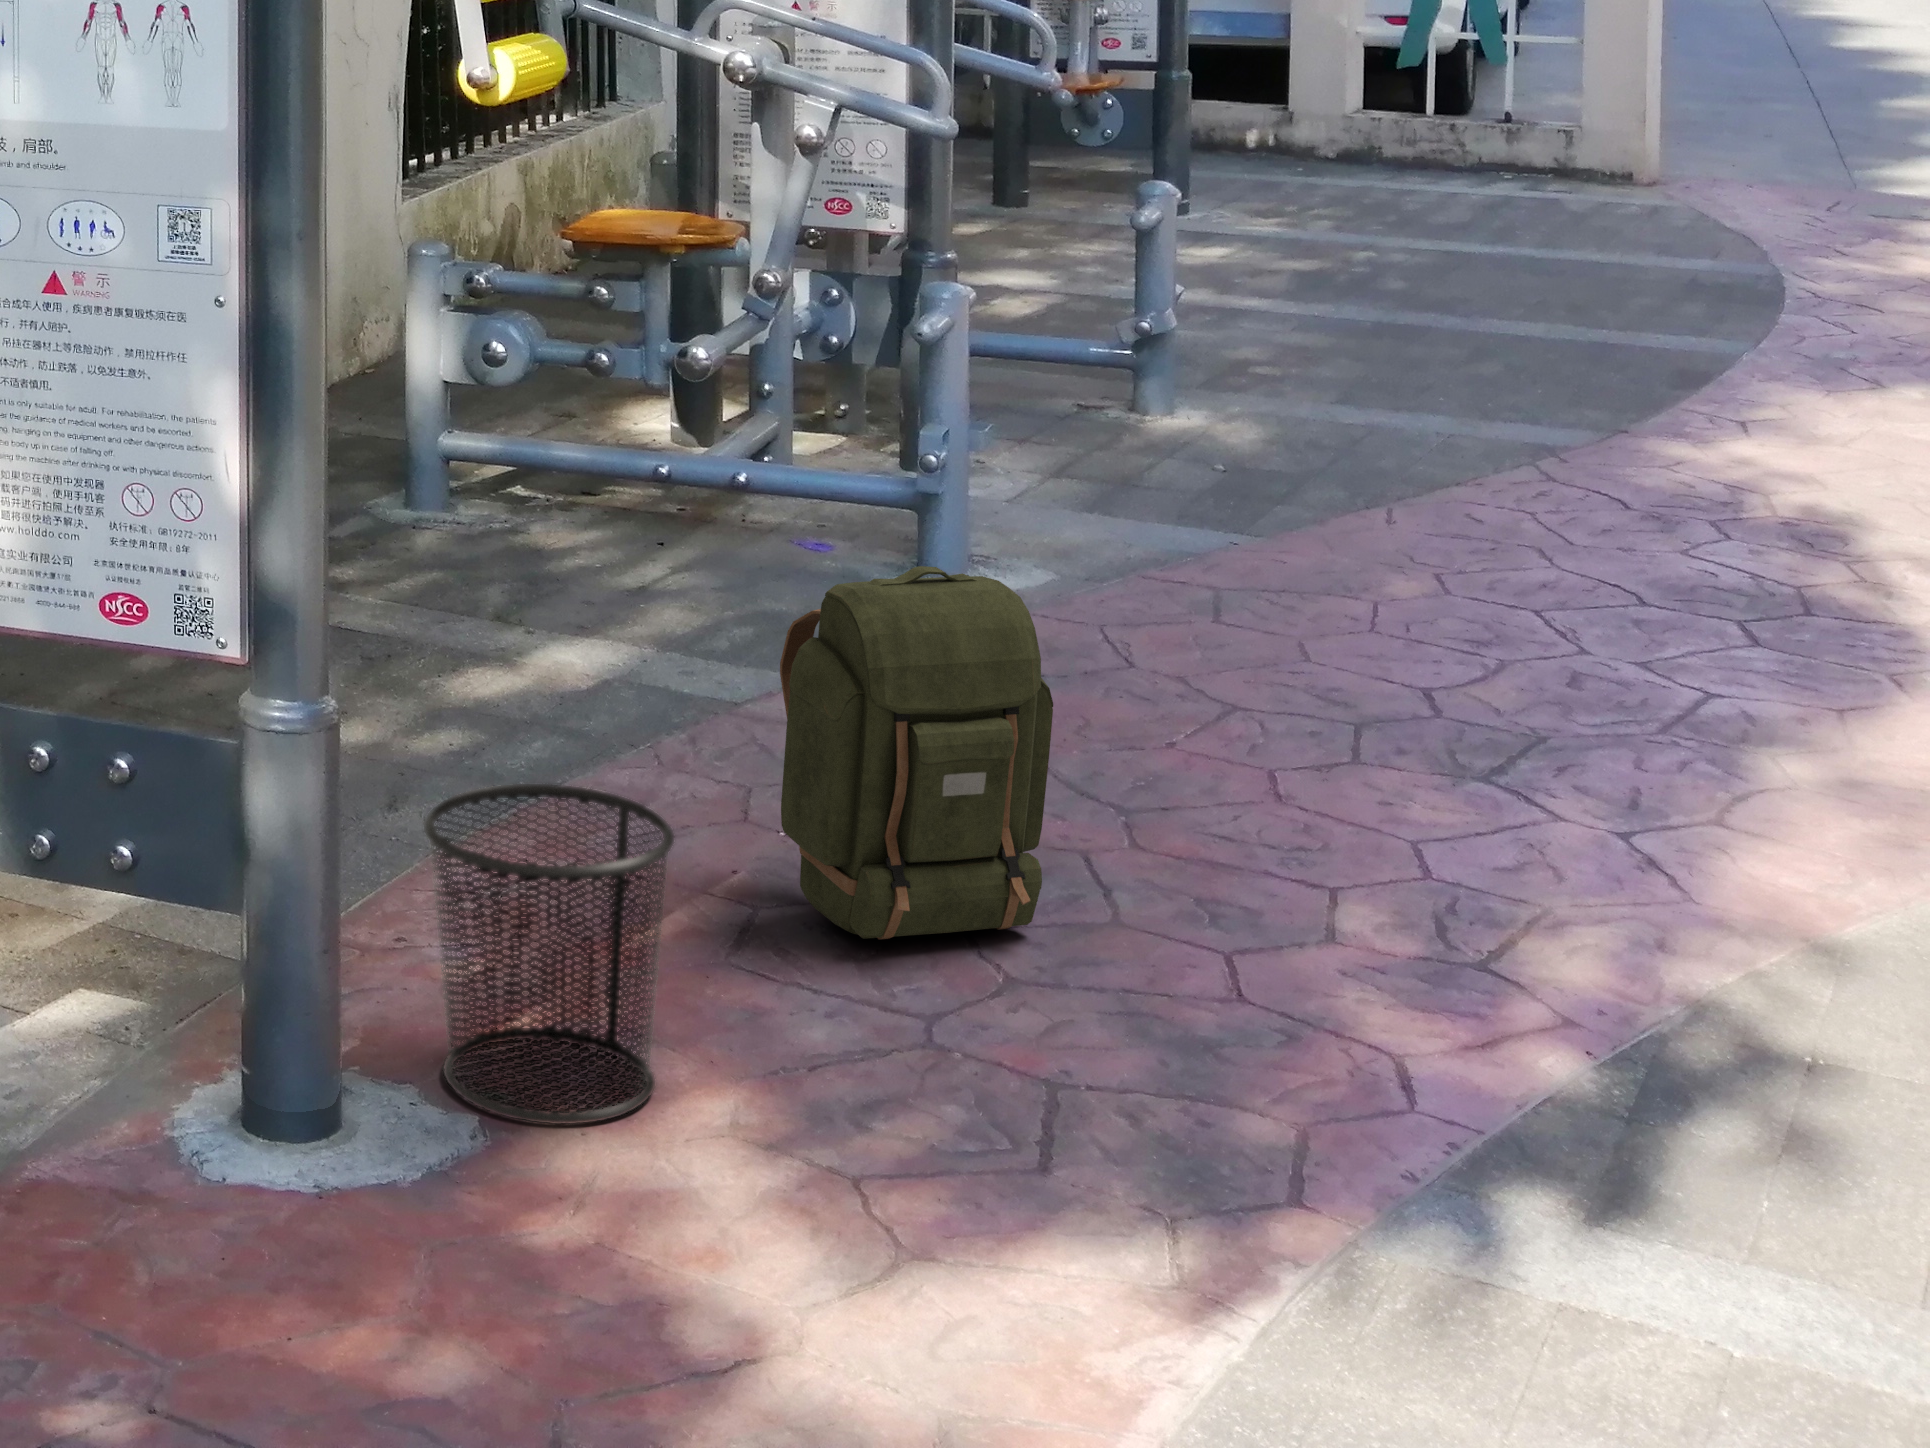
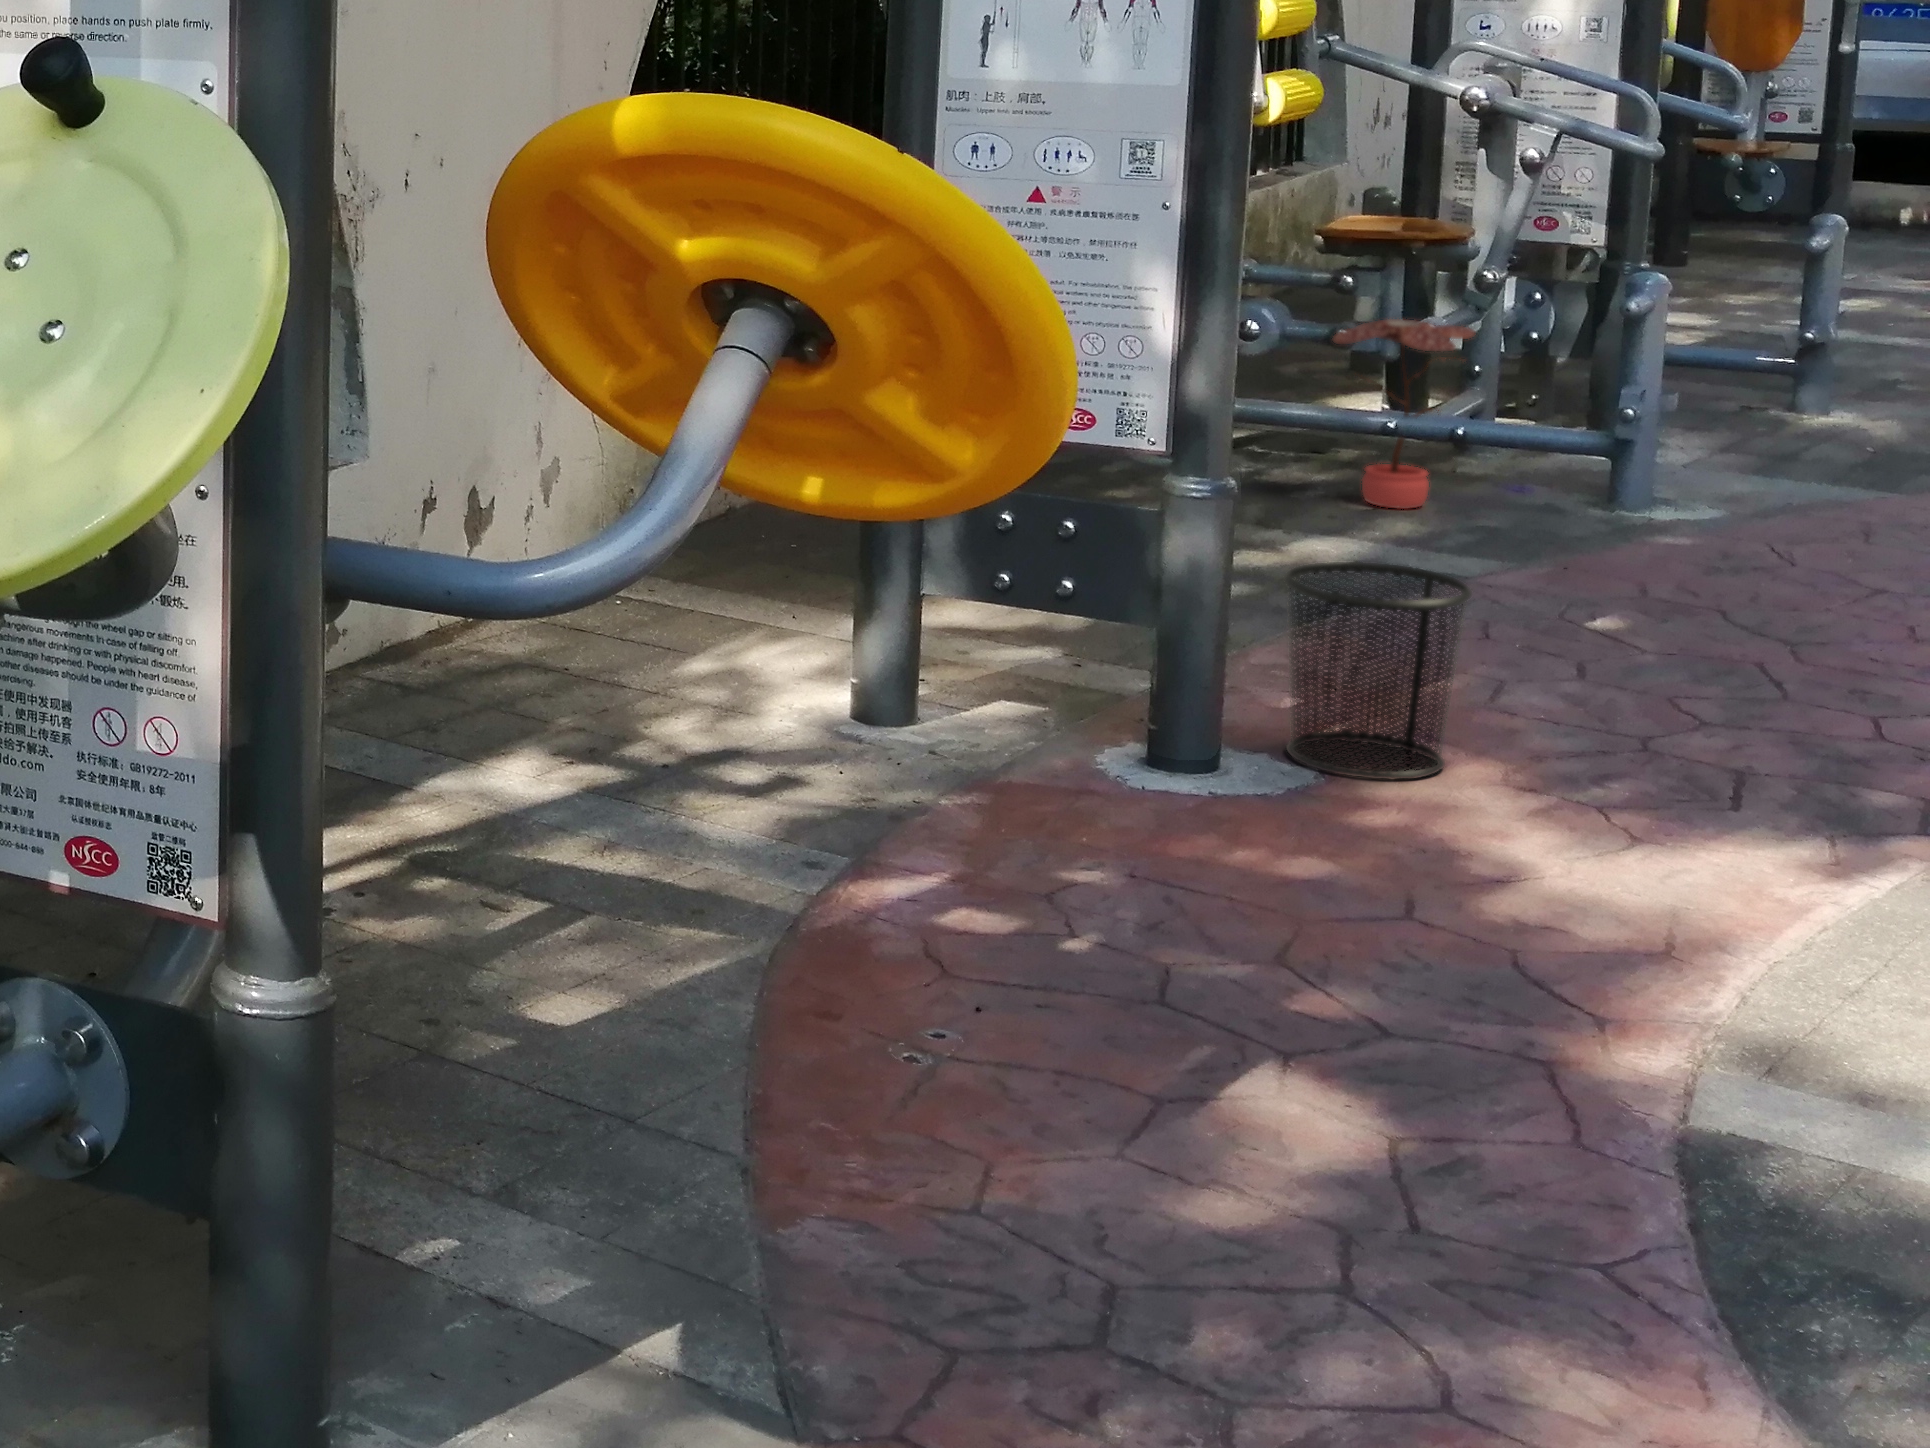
potted plant: none [583,347,751,585] -> present [1333,319,1475,509]
backpack: present [780,566,1053,940] -> none [1529,437,1752,702]

